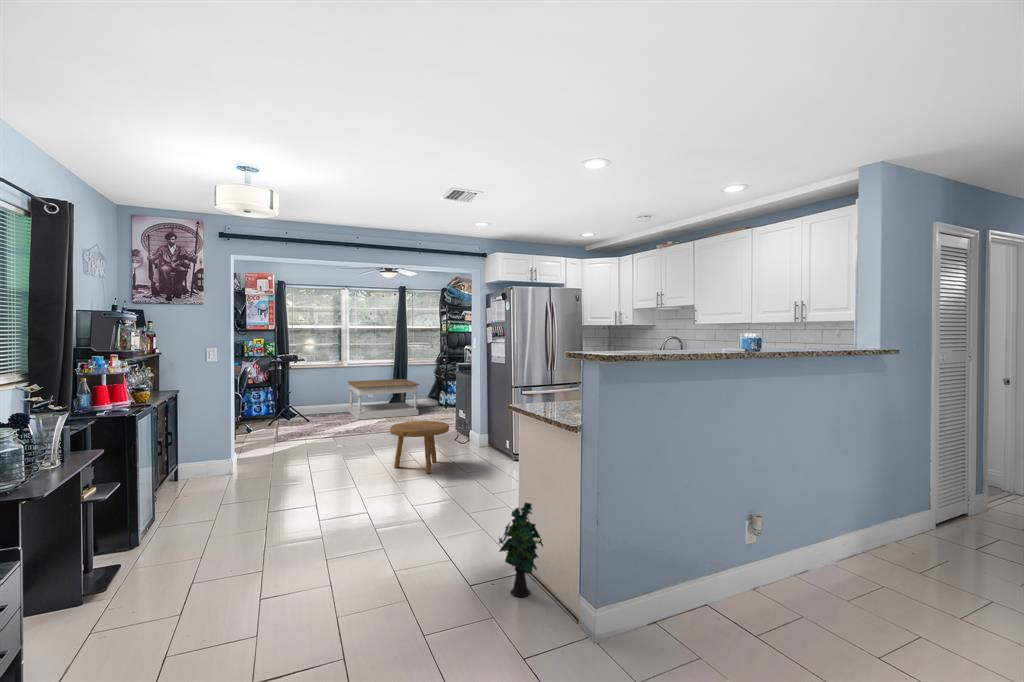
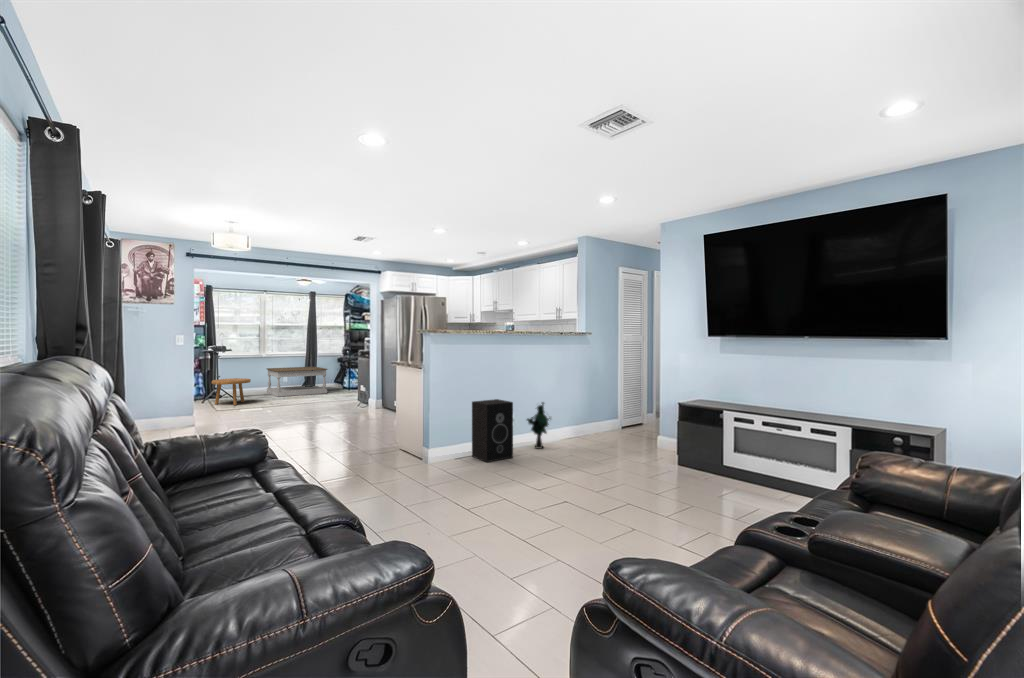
footstool: present [390,421,449,473] -> present [212,378,251,405]
speaker: none [674,492,767,642] -> present [472,399,513,462]
decorative plant: present [499,503,543,597] -> present [527,402,550,449]

